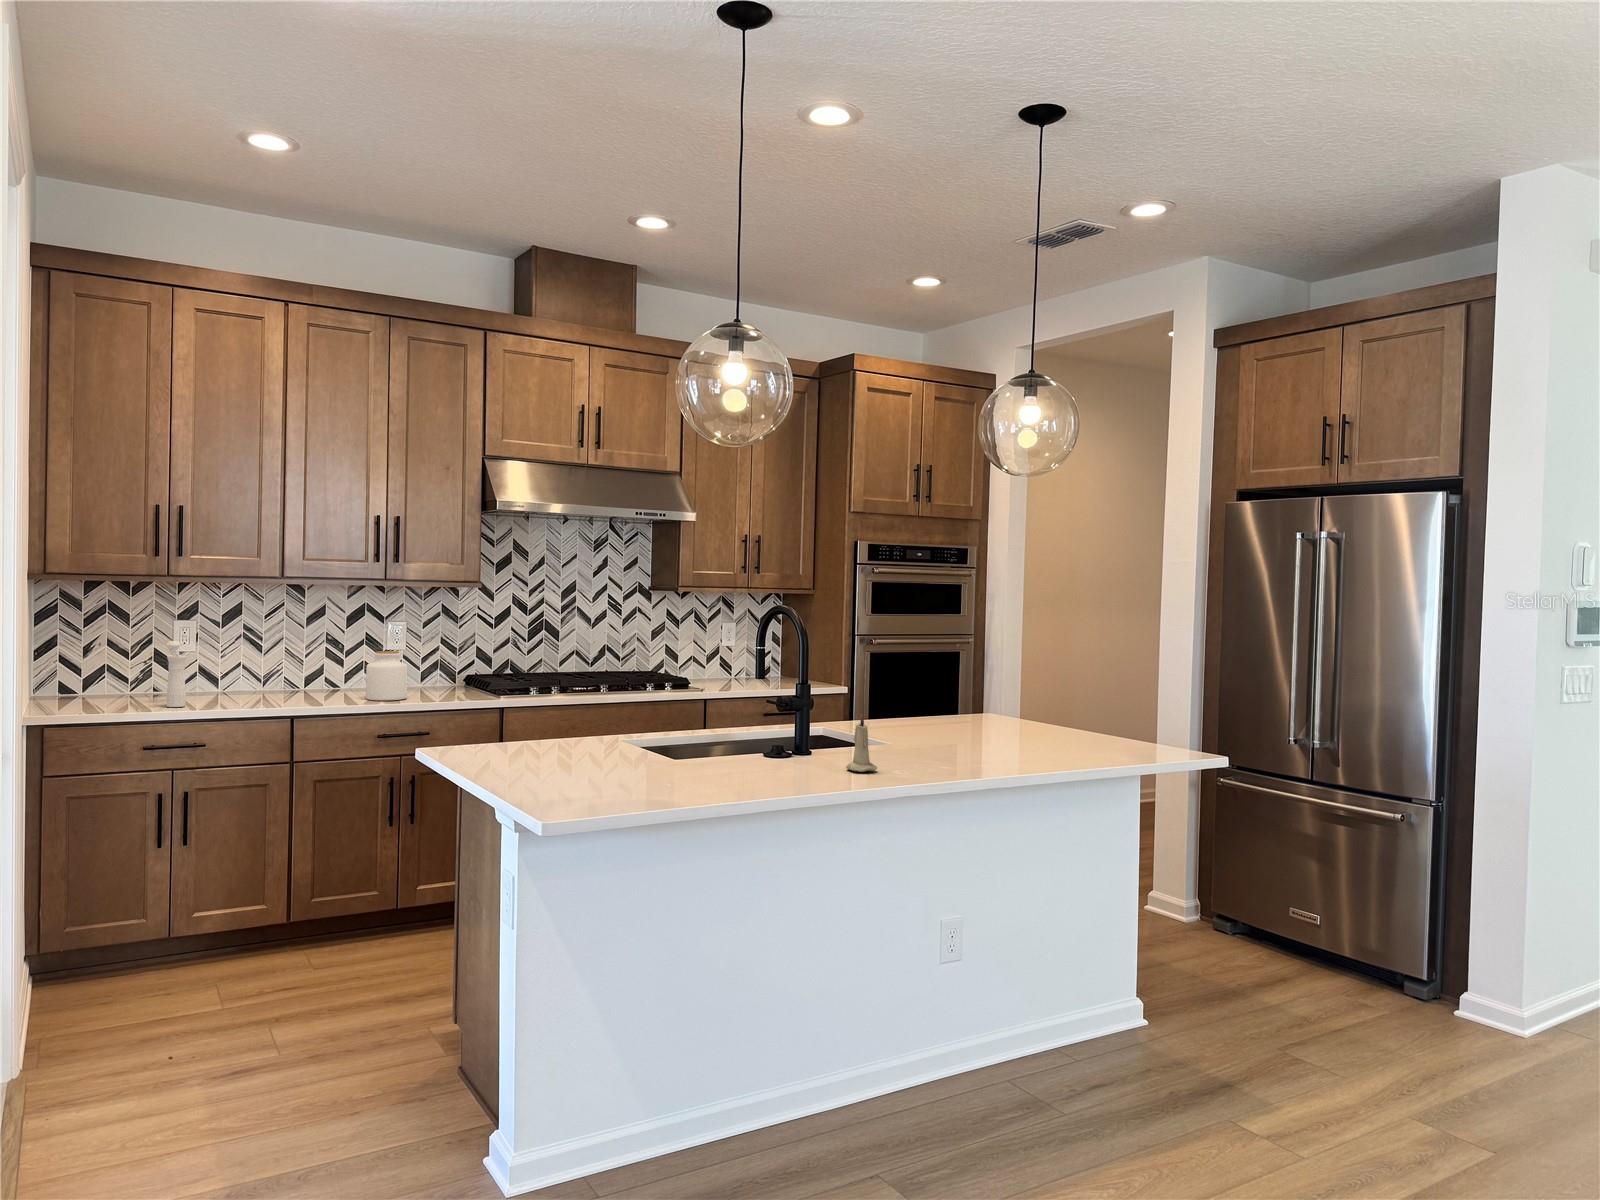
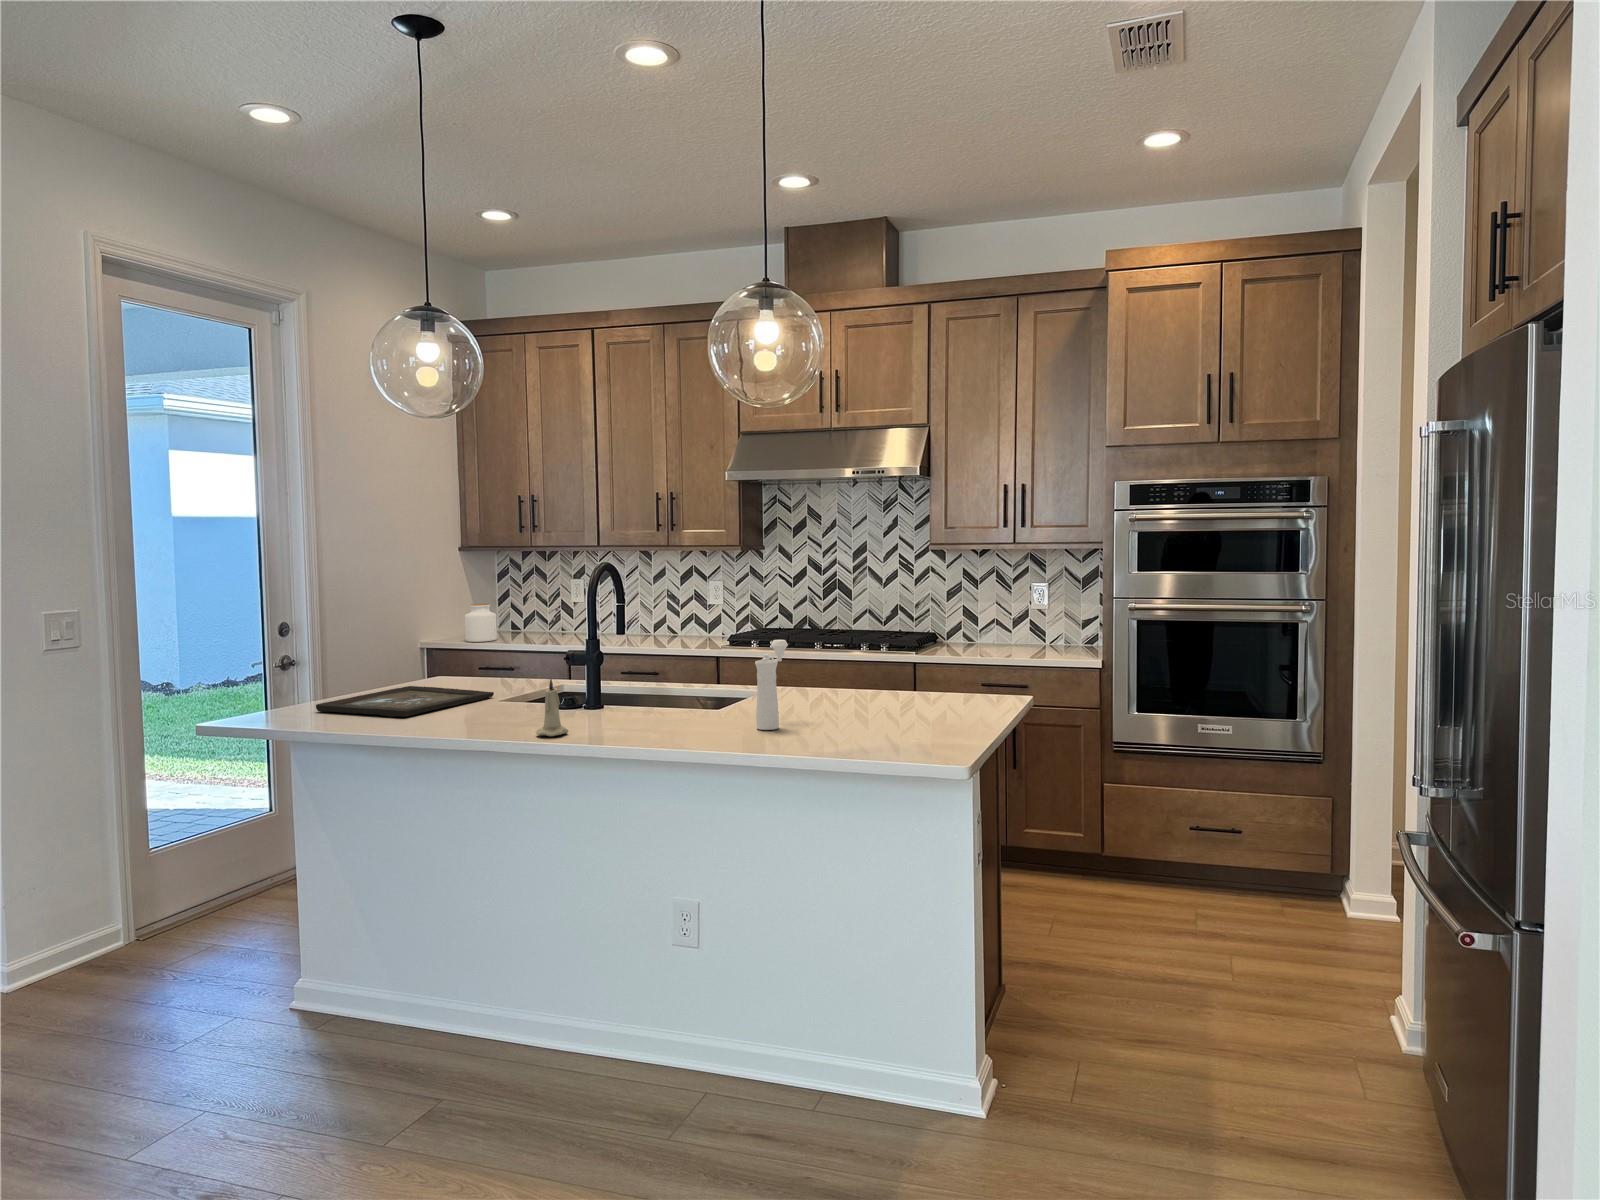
pepper mill: present [166,641,187,707] -> present [755,640,788,730]
jar: present [366,651,407,700] -> present [465,604,497,642]
tray: none [473,748,650,787] -> present [316,686,494,717]

